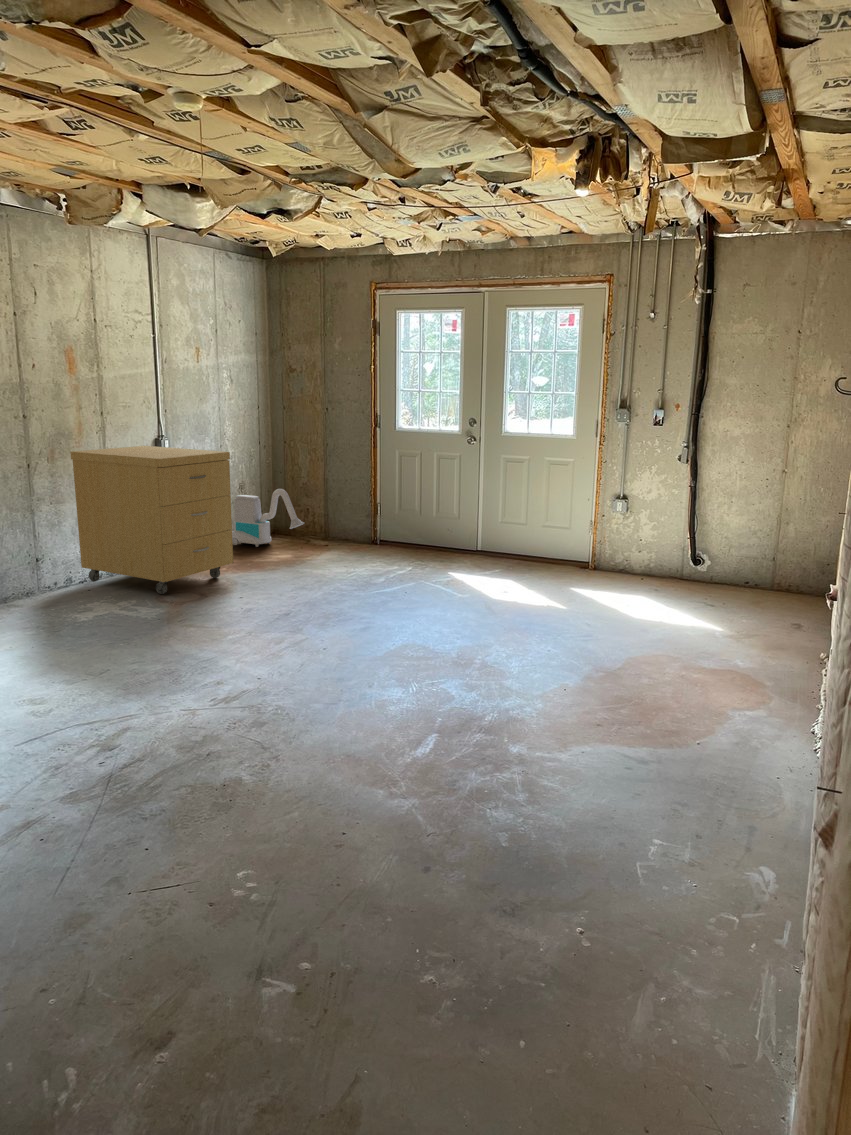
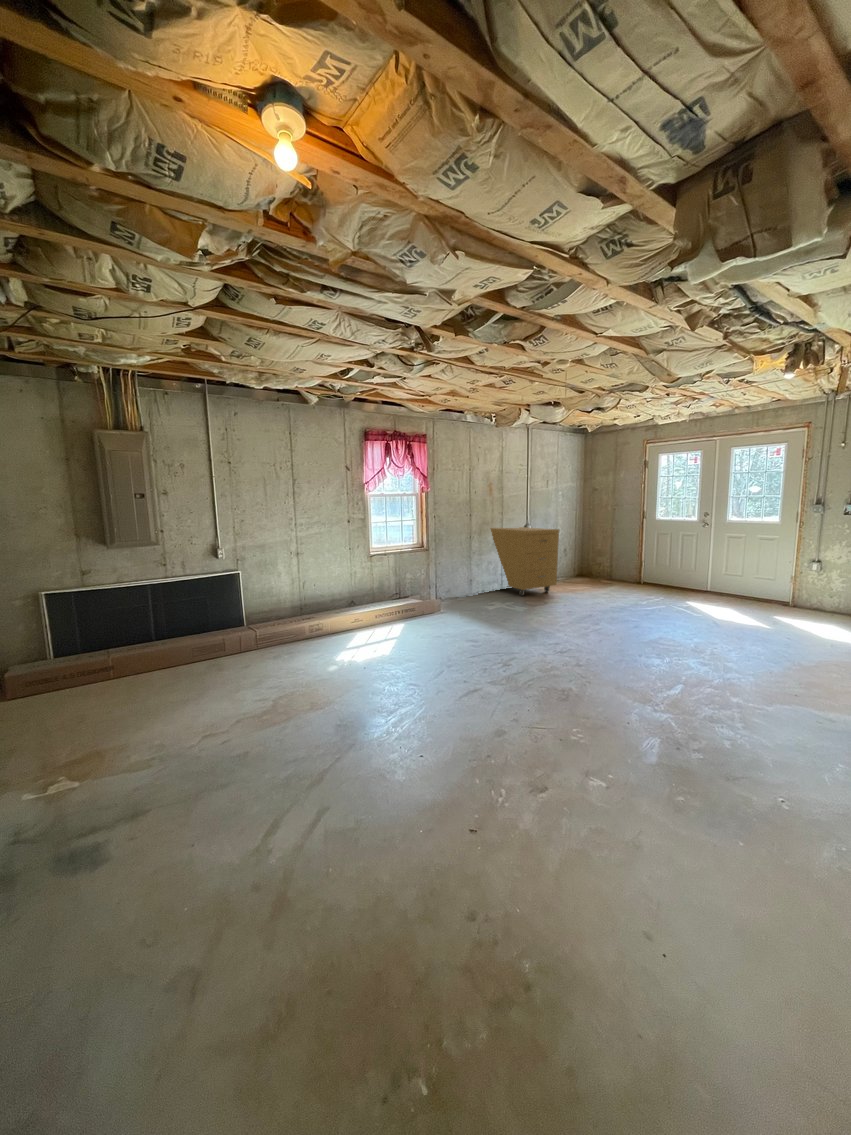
vacuum cleaner: present [232,489,304,547] -> none [554,551,594,580]

